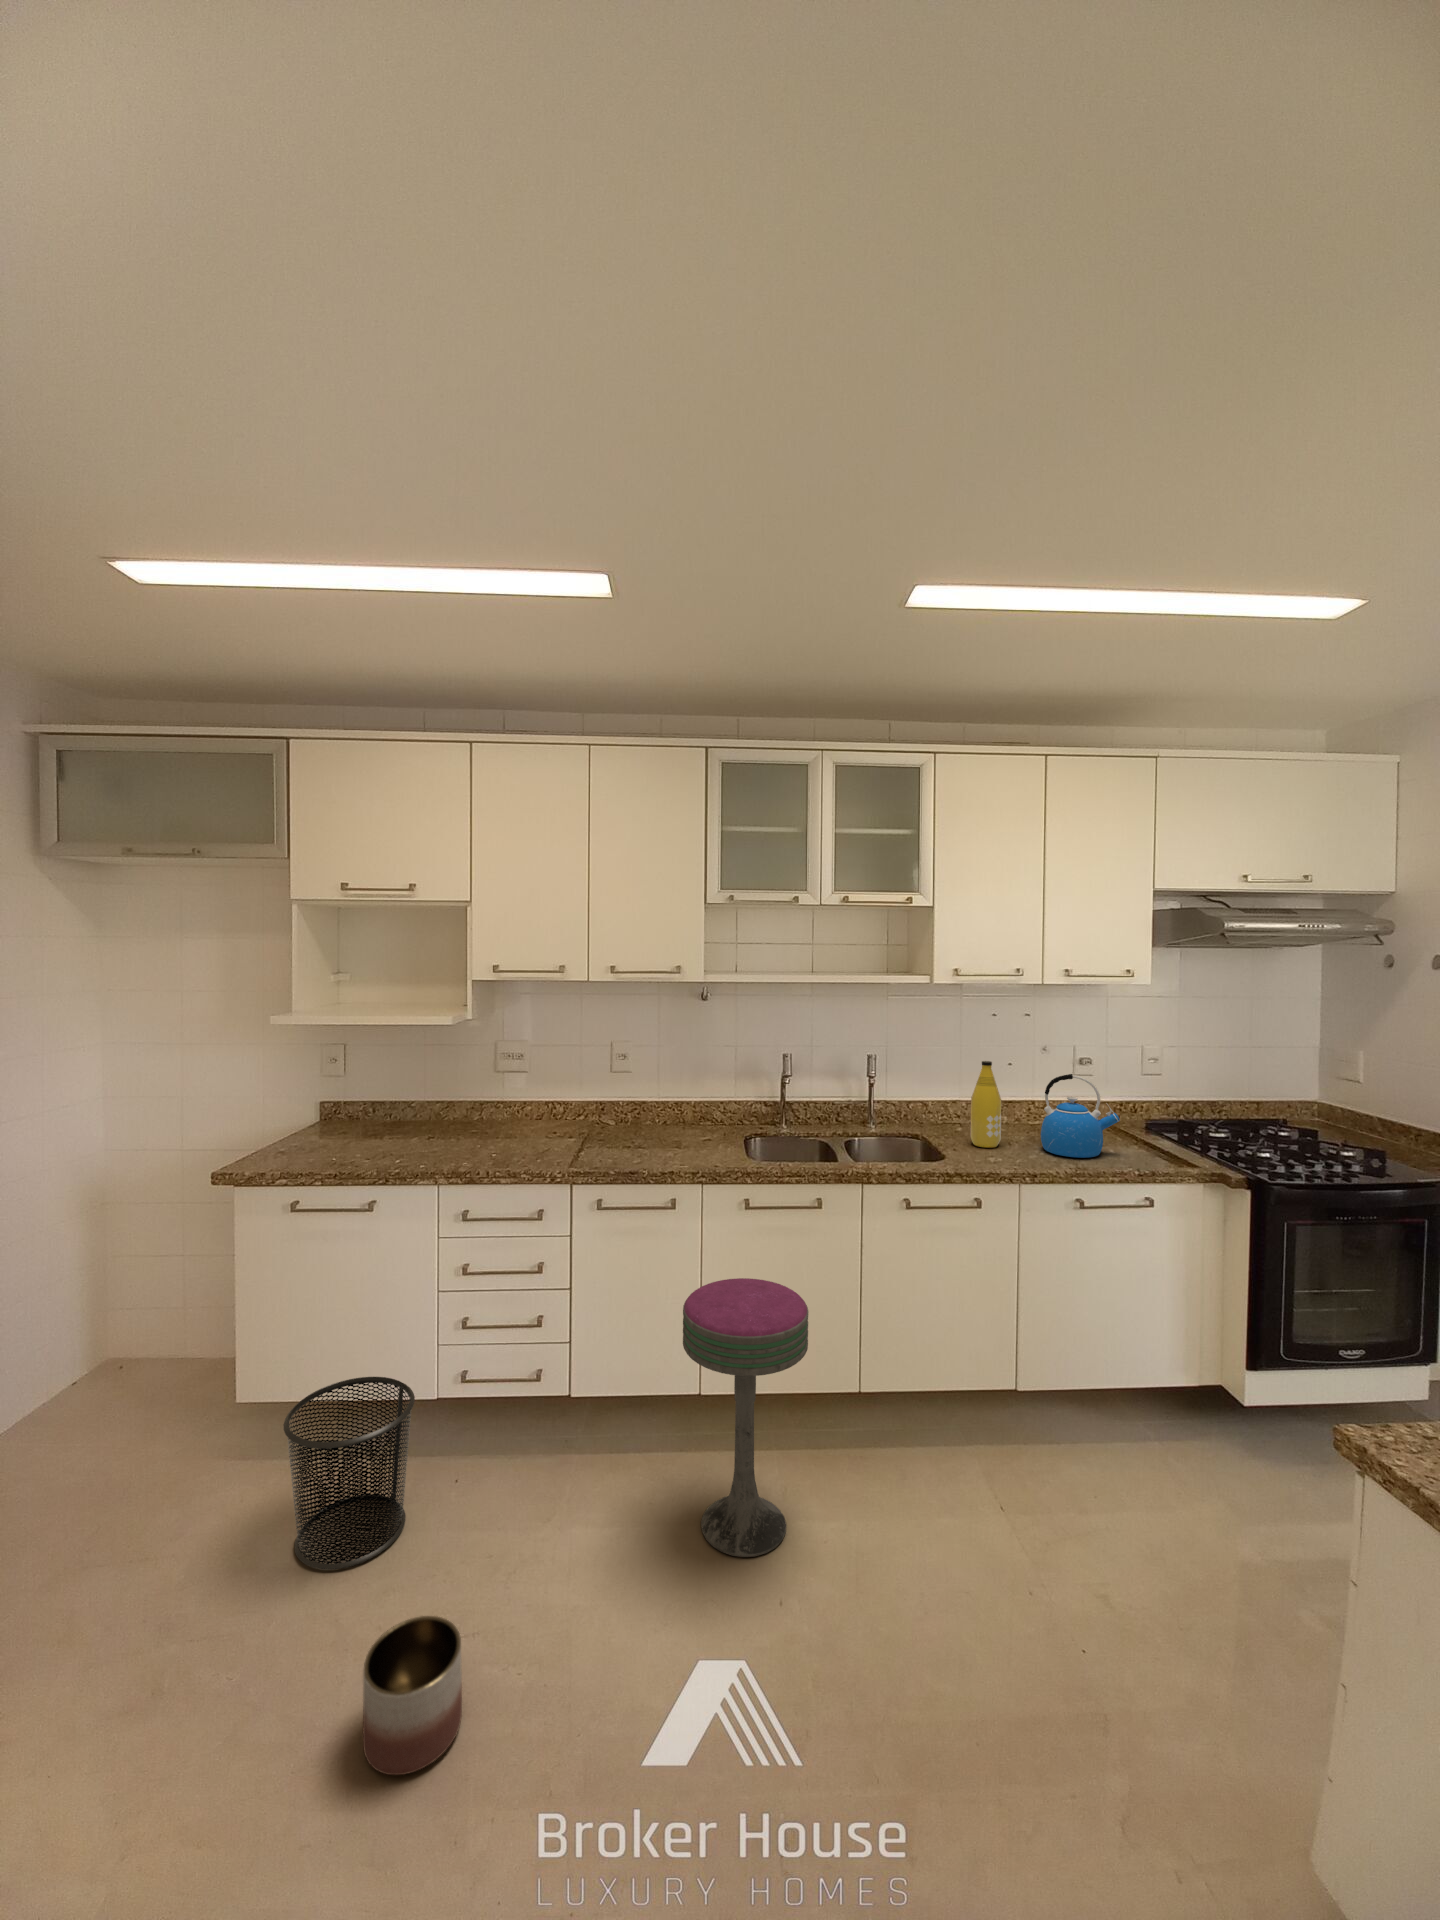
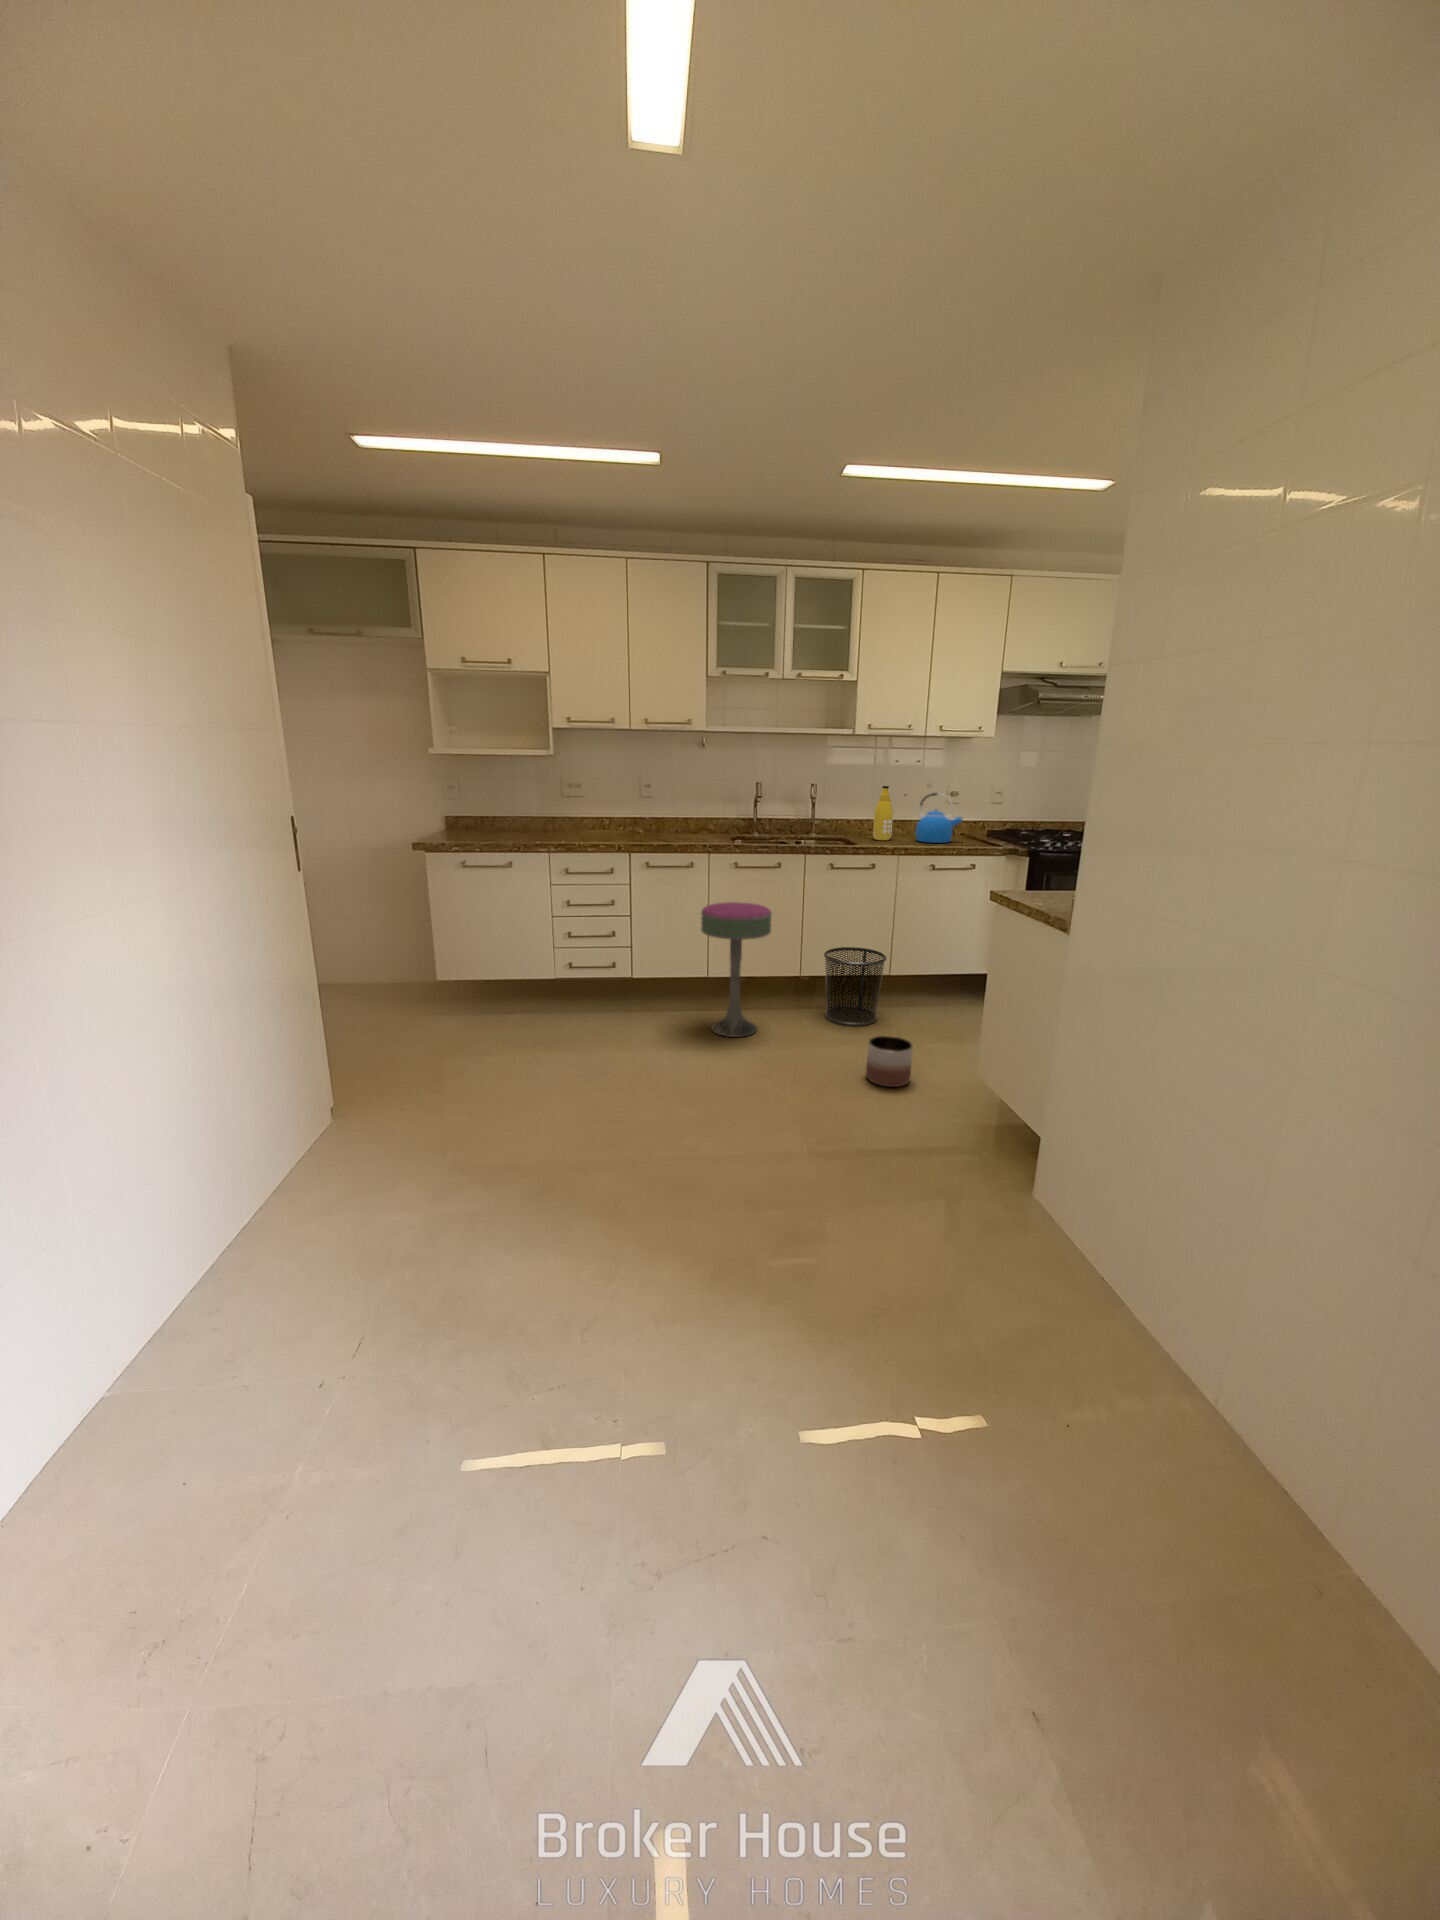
waste bin: present [283,1377,415,1570] -> present [824,947,886,1026]
planter: present [363,1616,462,1775] -> present [866,1036,913,1087]

